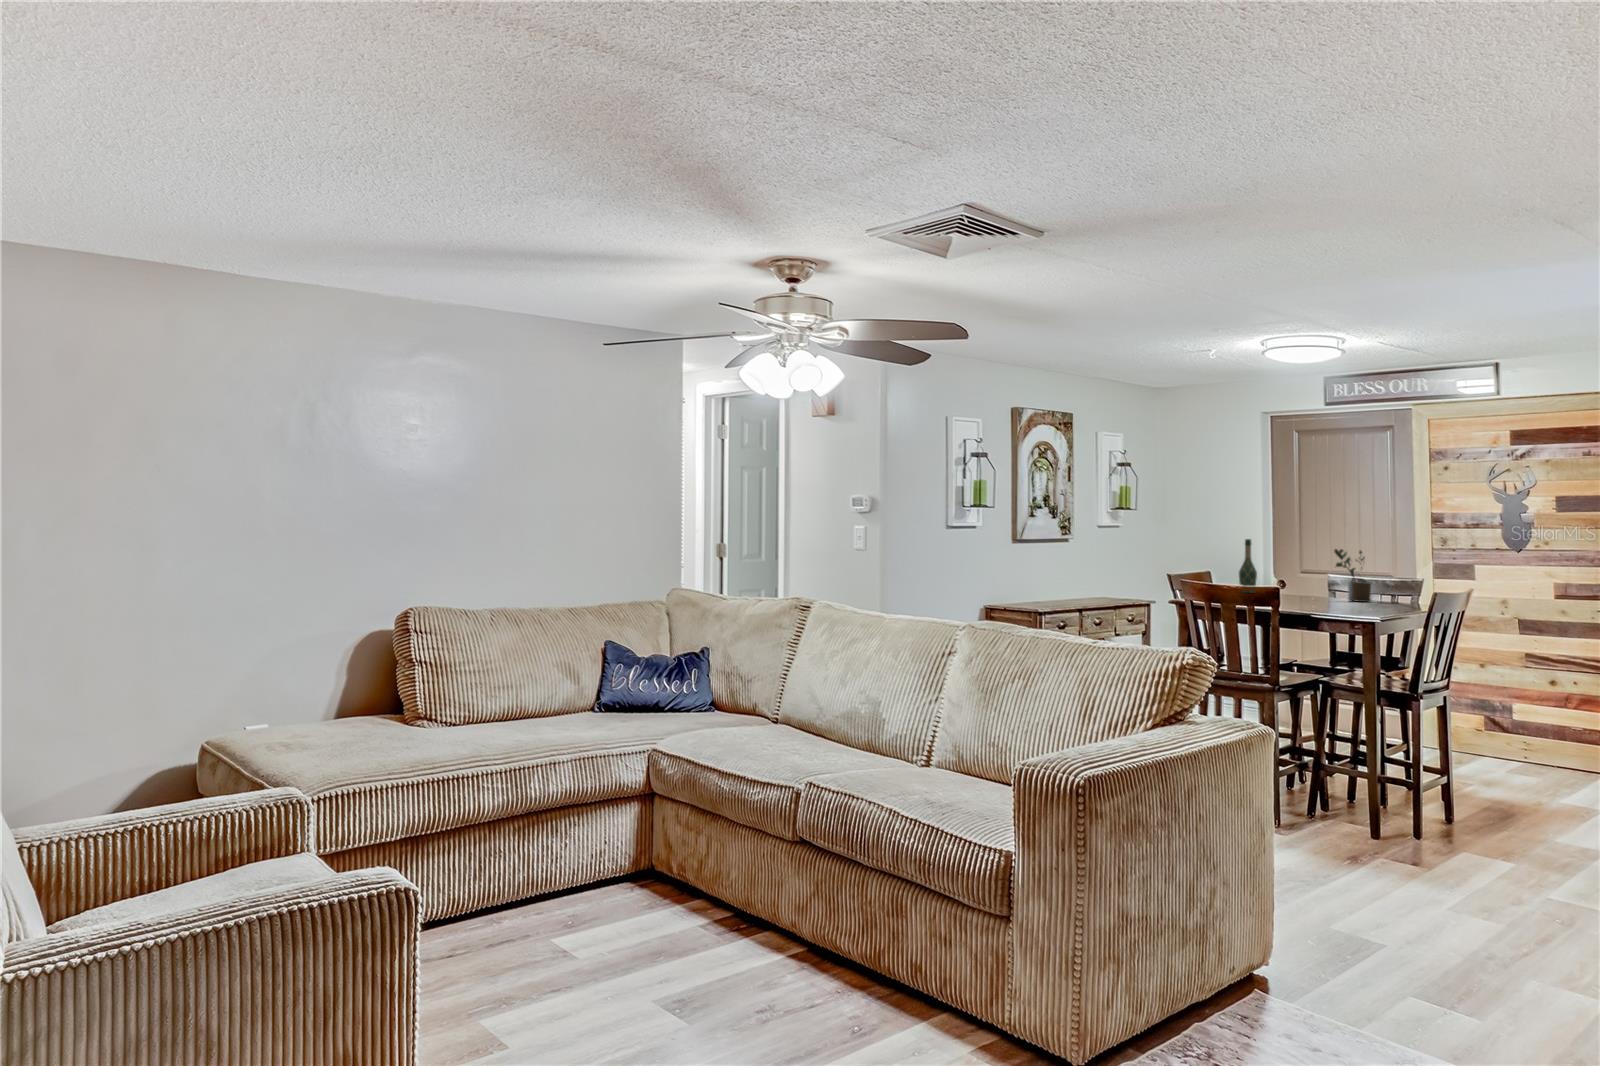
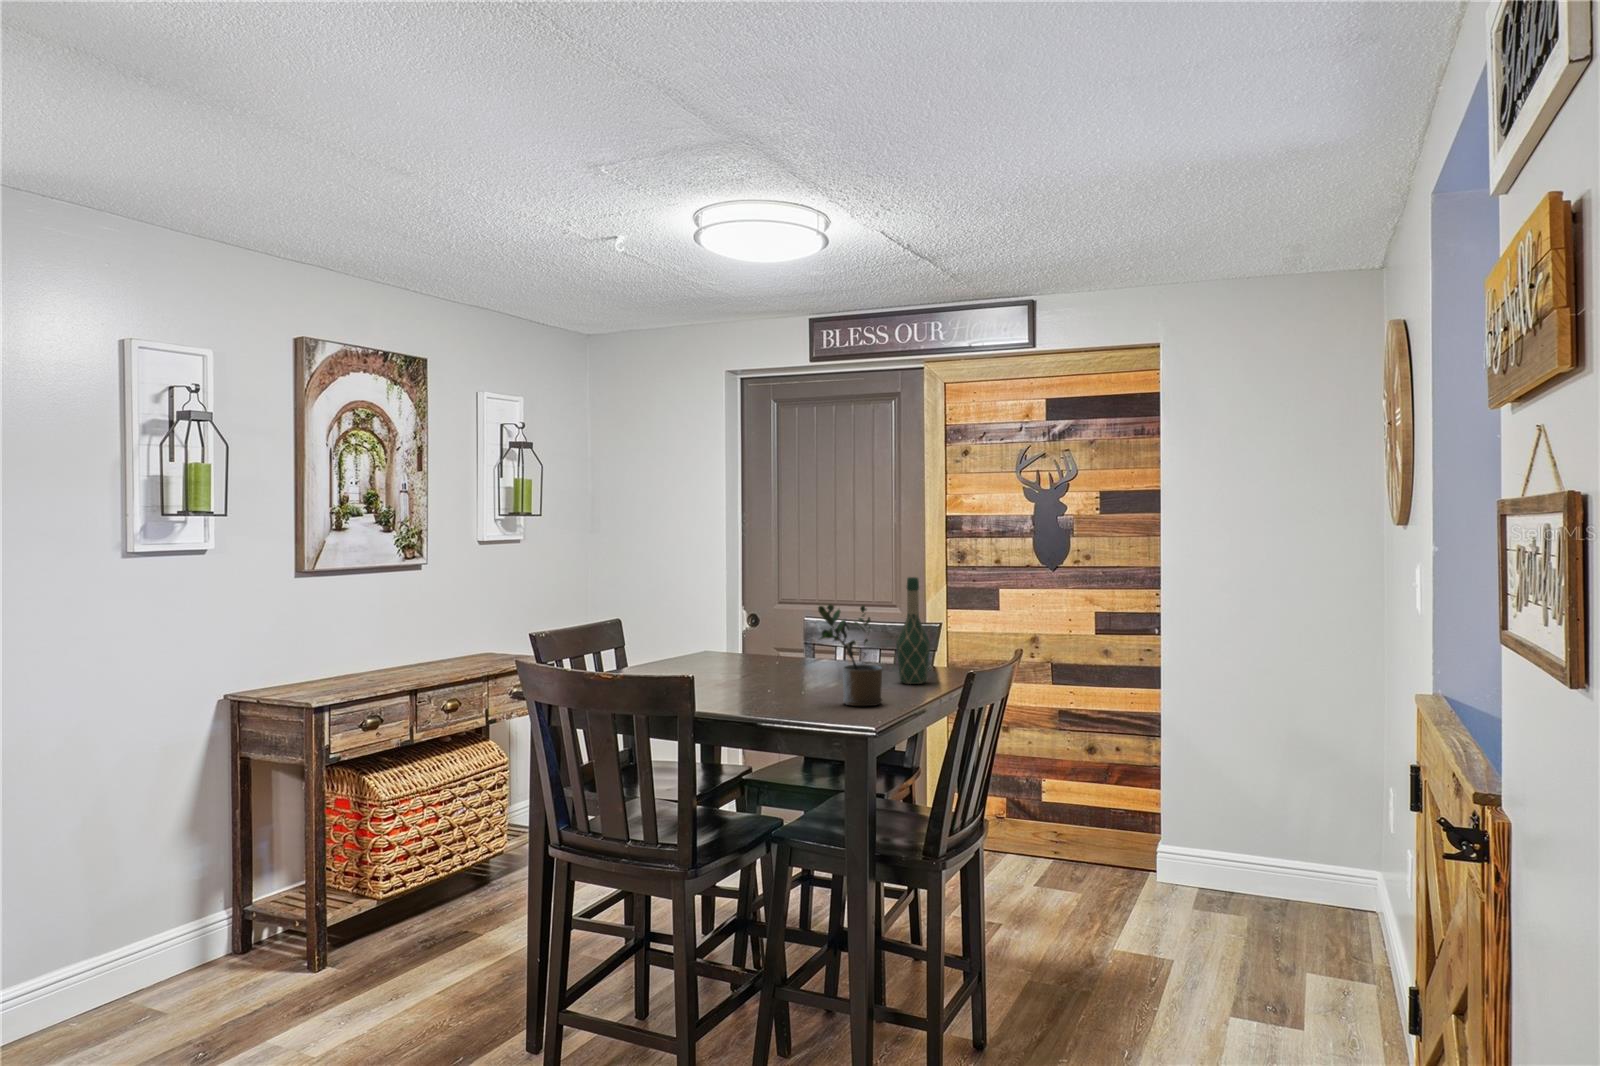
wine bottle: present [1239,539,1257,593] -> present [896,577,930,684]

